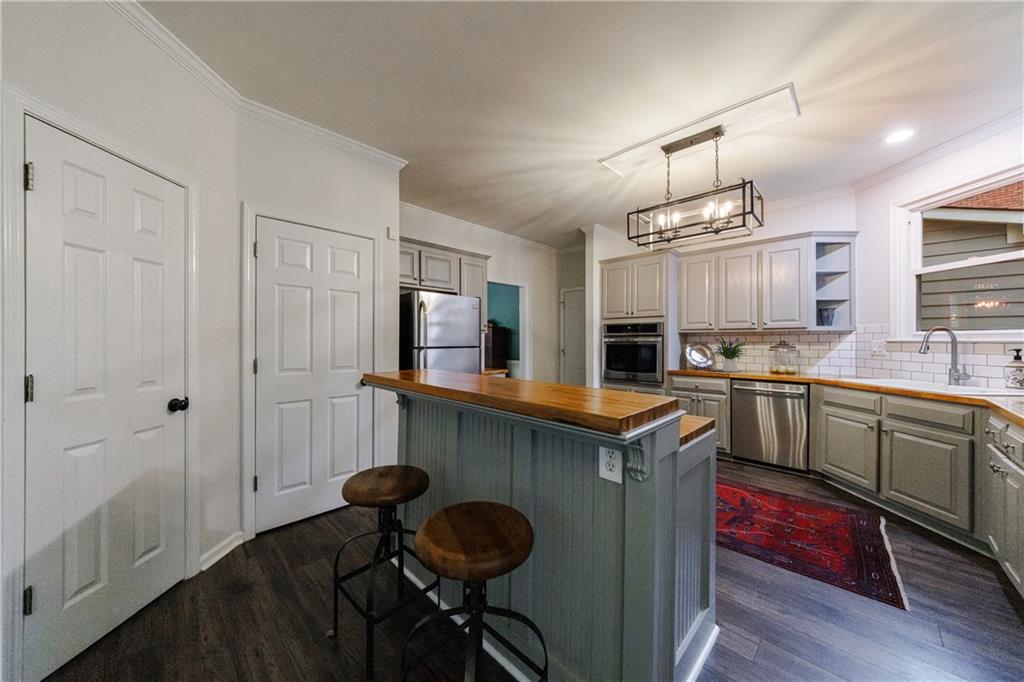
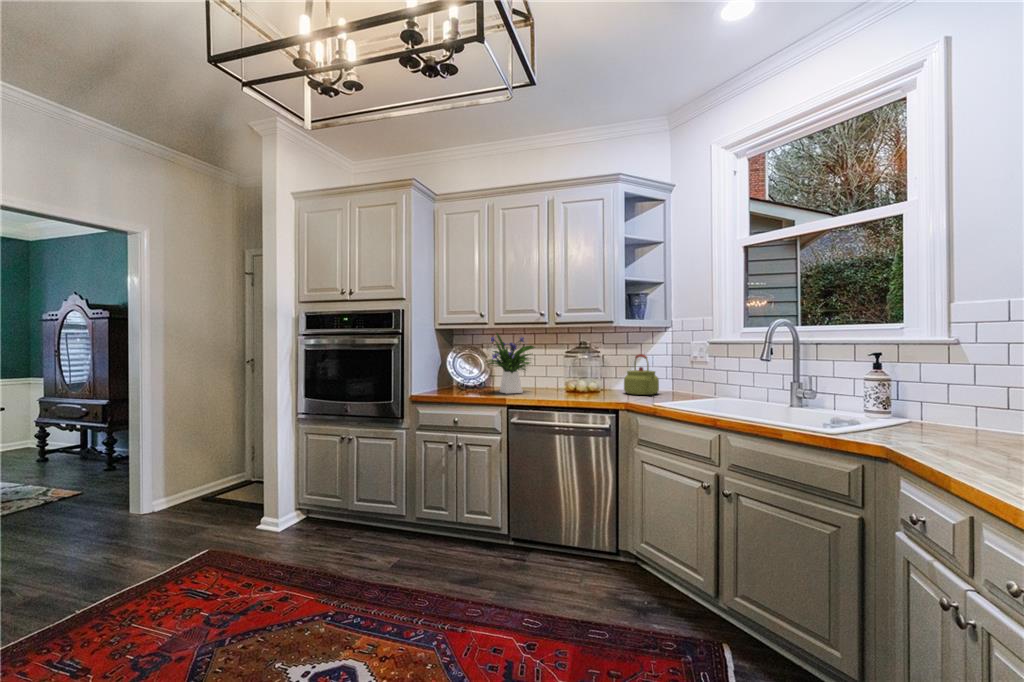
kettle: none [815,349,845,375] -> present [624,354,659,395]

